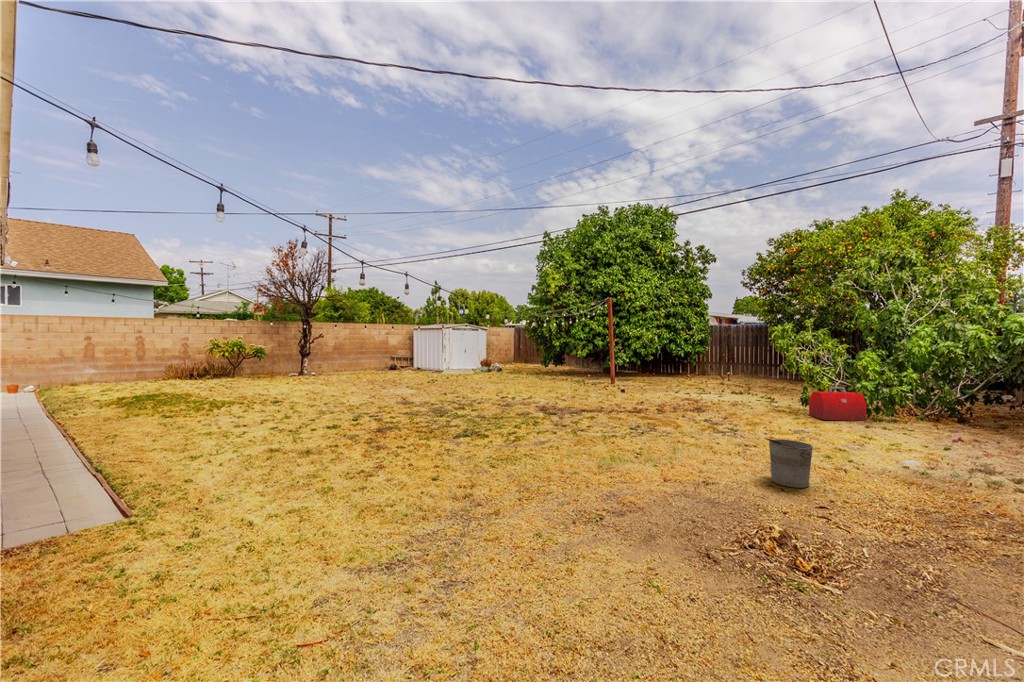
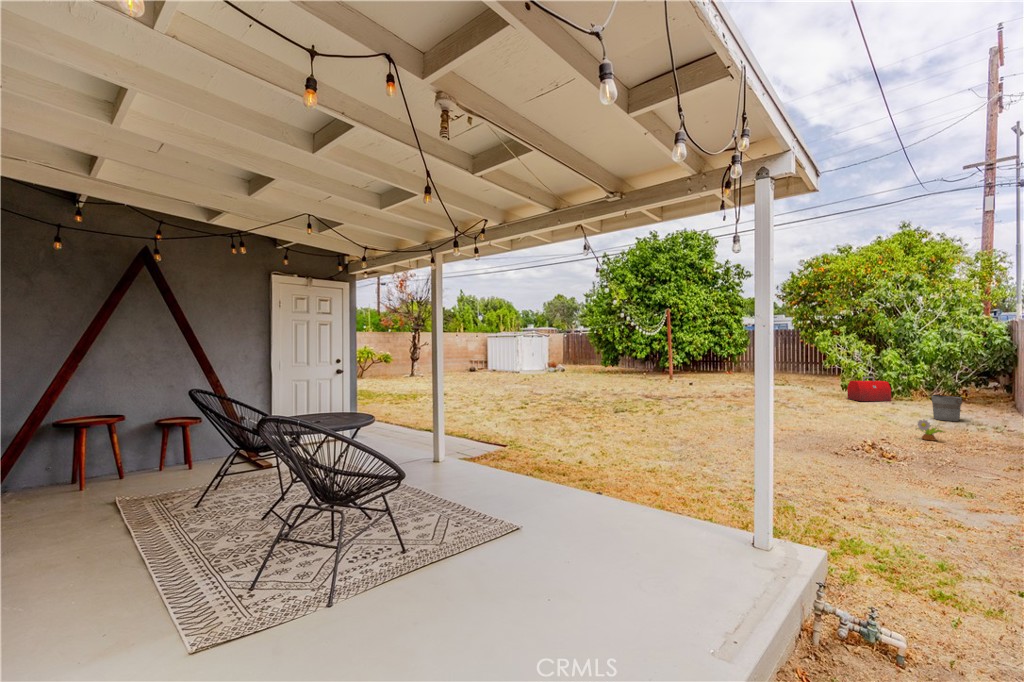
bucket: present [765,438,813,488] -> present [929,395,962,421]
decorative plant: none [886,465,936,502] -> present [916,419,943,441]

